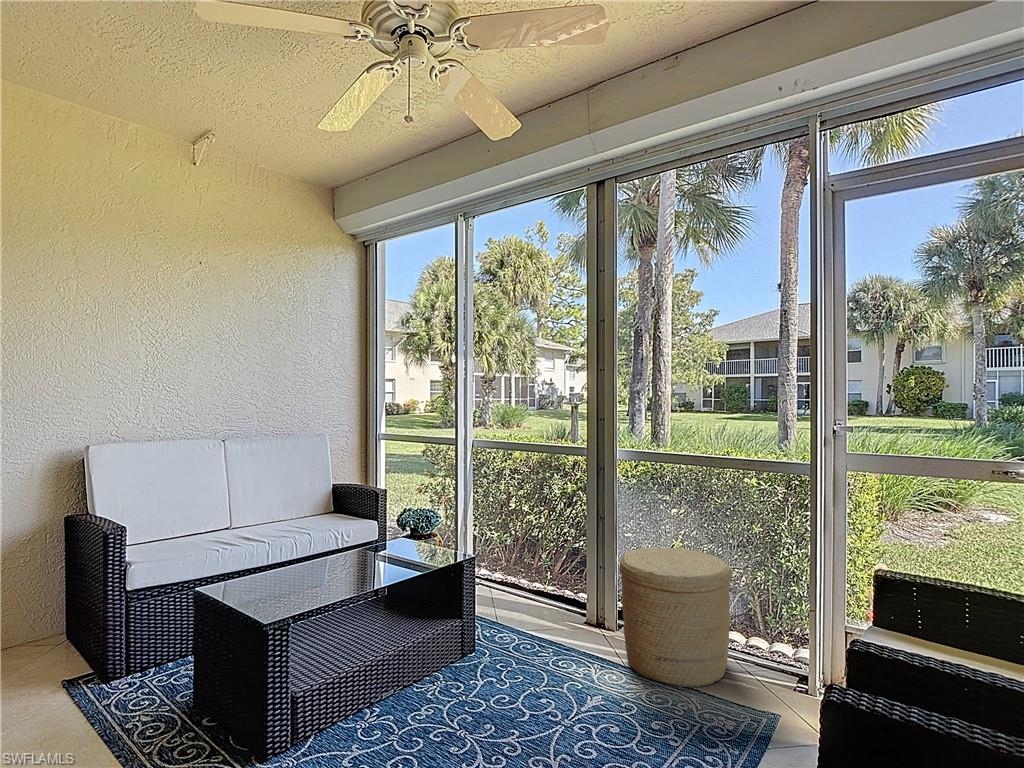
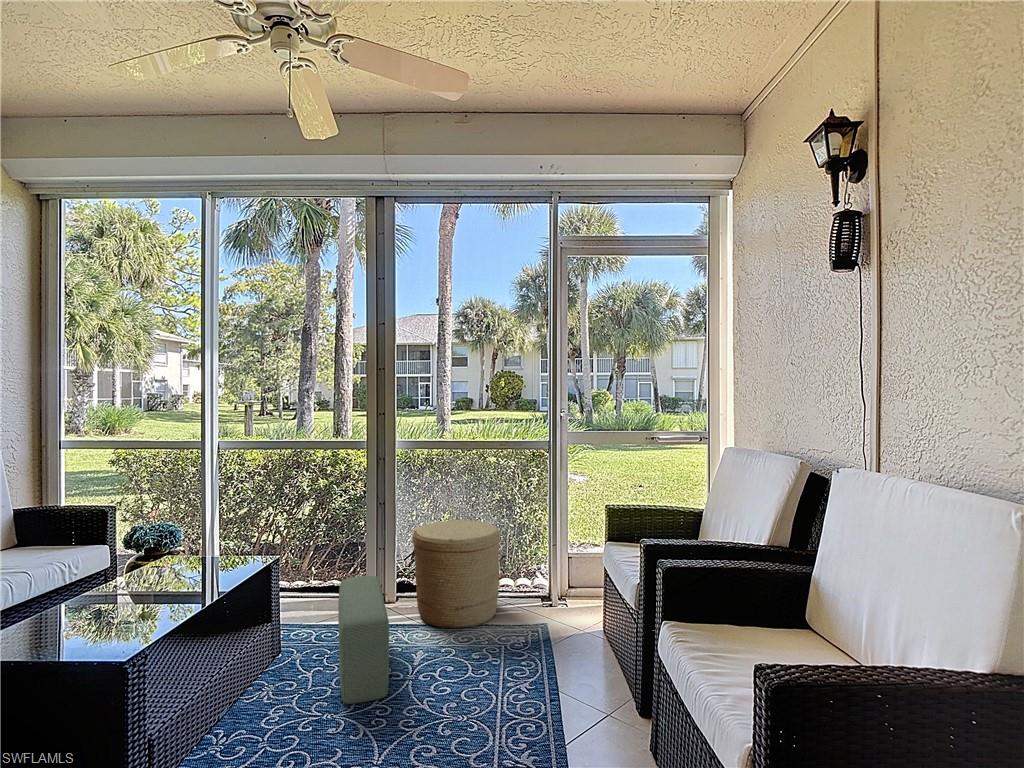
pouf: none [483,592,569,735] -> present [338,576,389,704]

